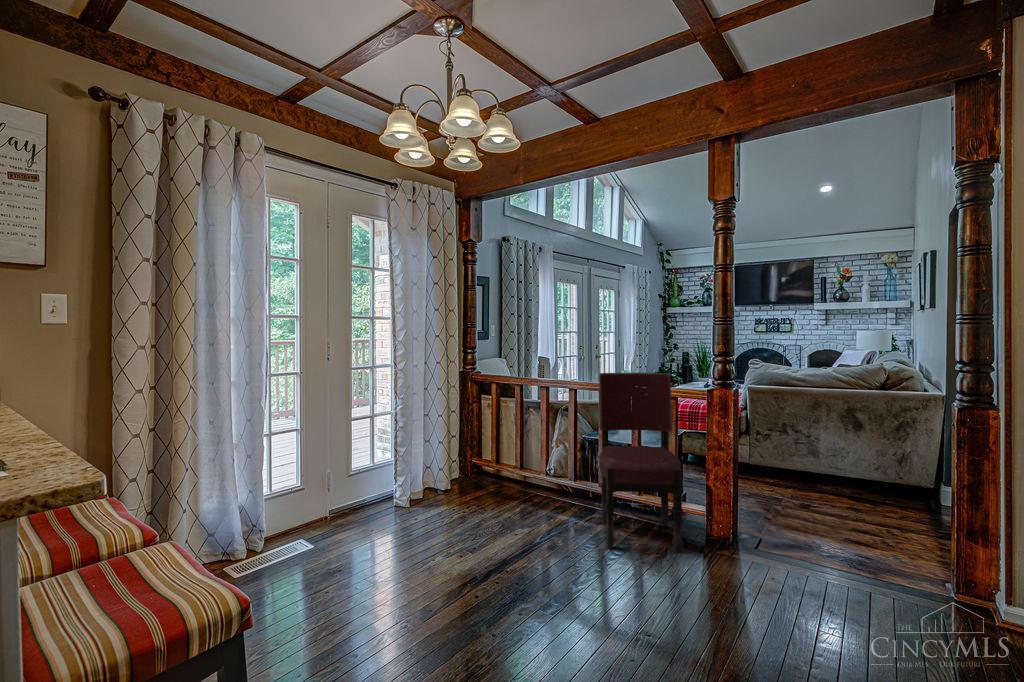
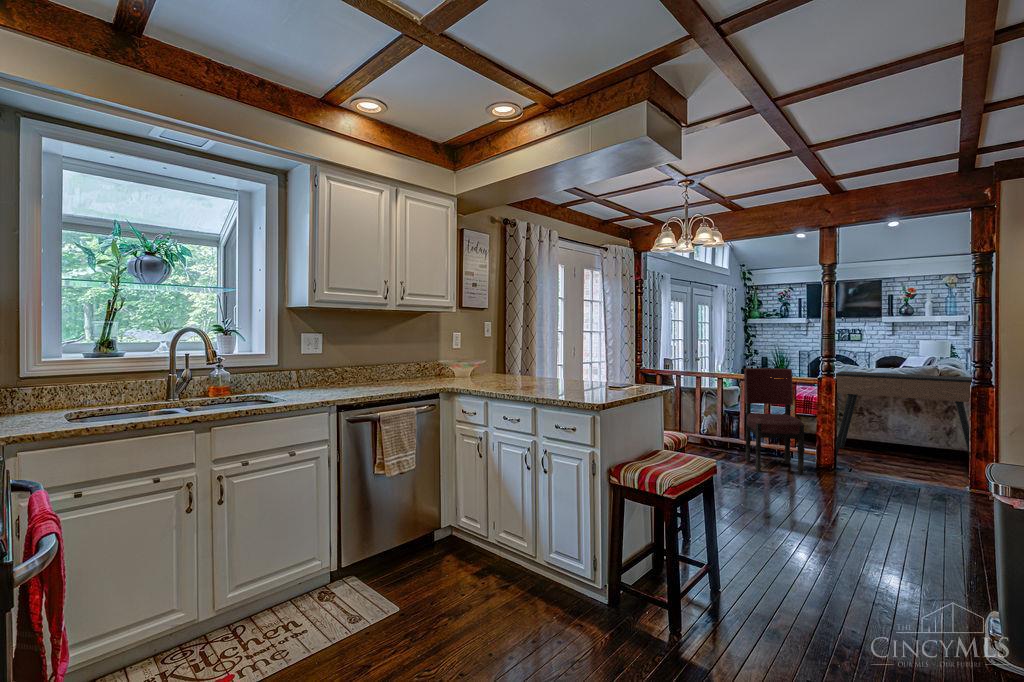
console table: none [741,374,954,538] -> present [836,371,972,454]

